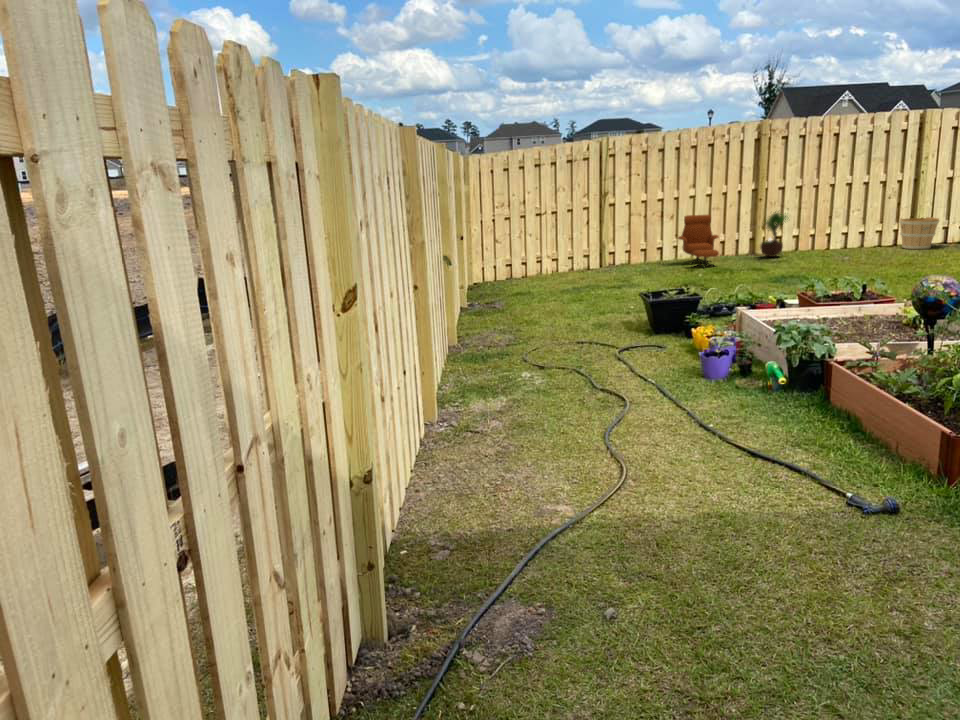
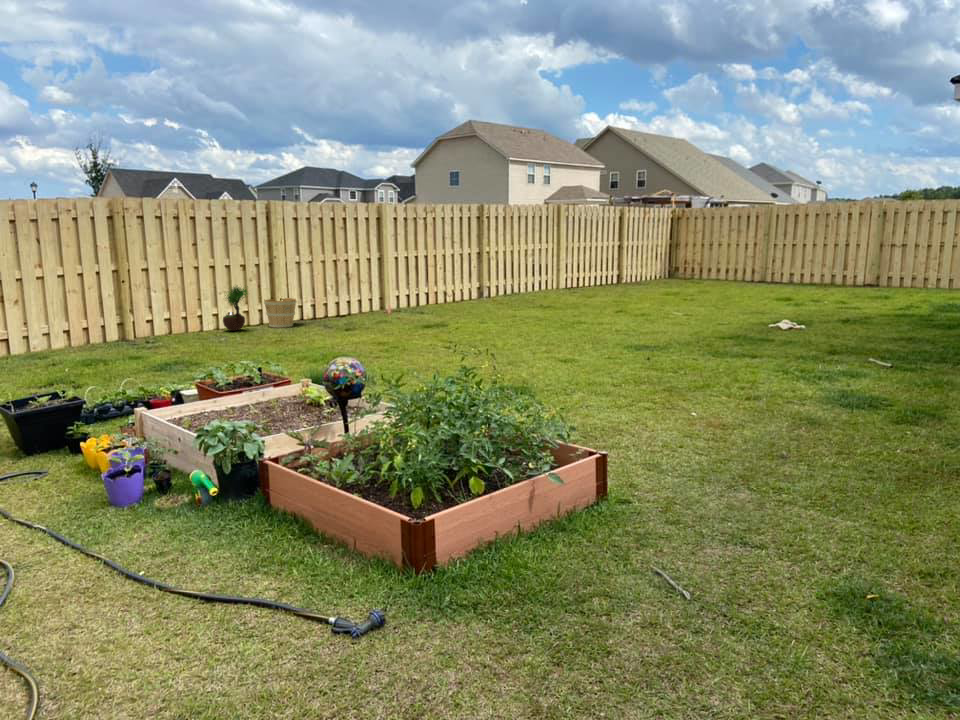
potted tree: present [760,211,786,257] -> present [223,286,247,331]
lounge chair: present [678,215,719,268] -> none [25,298,85,362]

